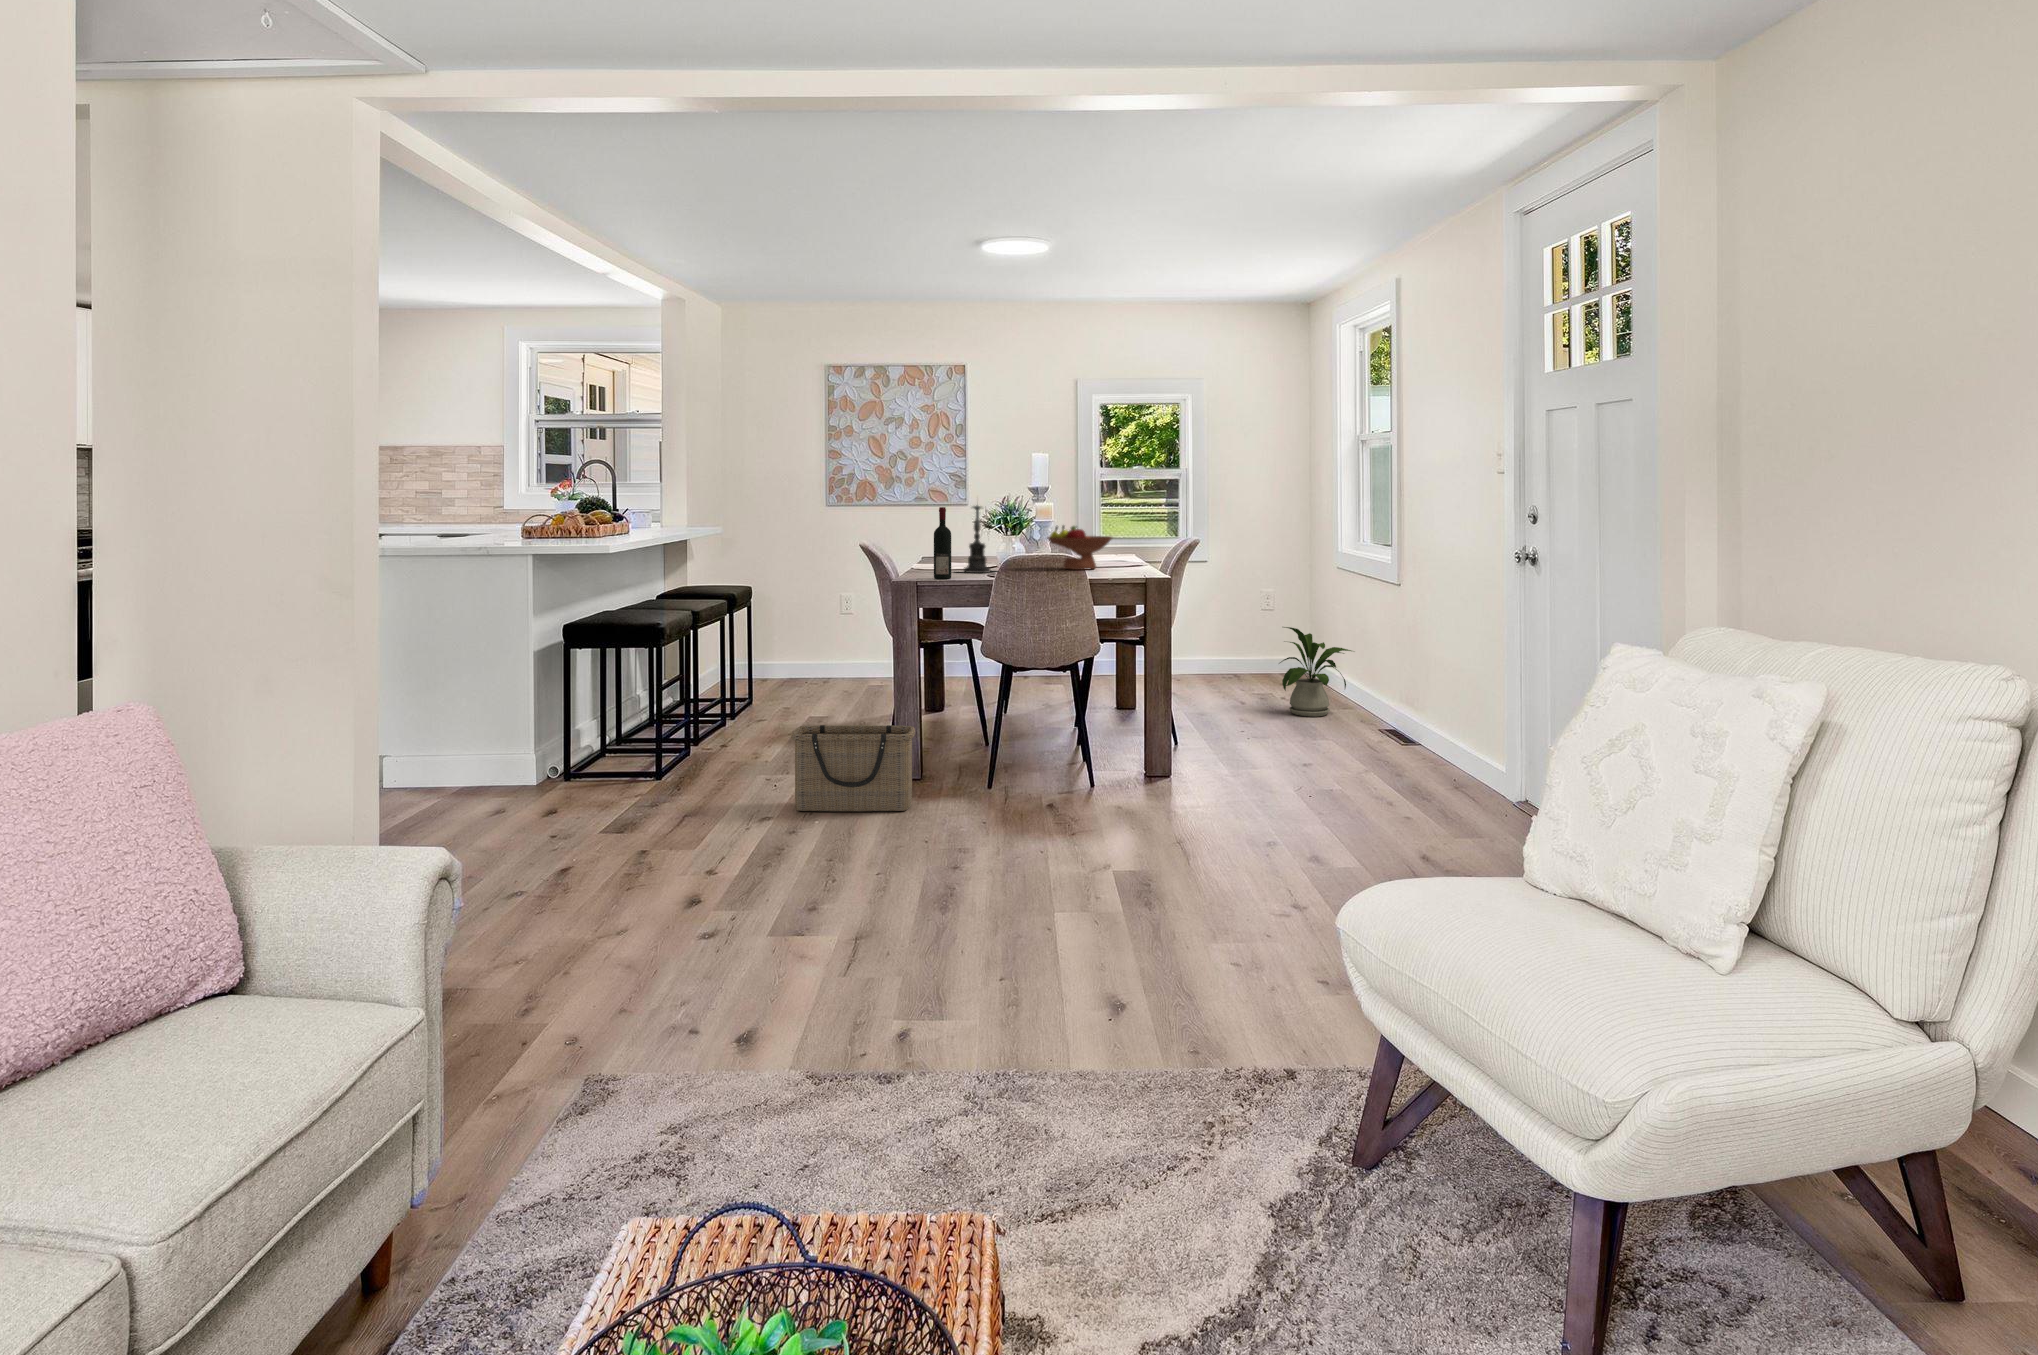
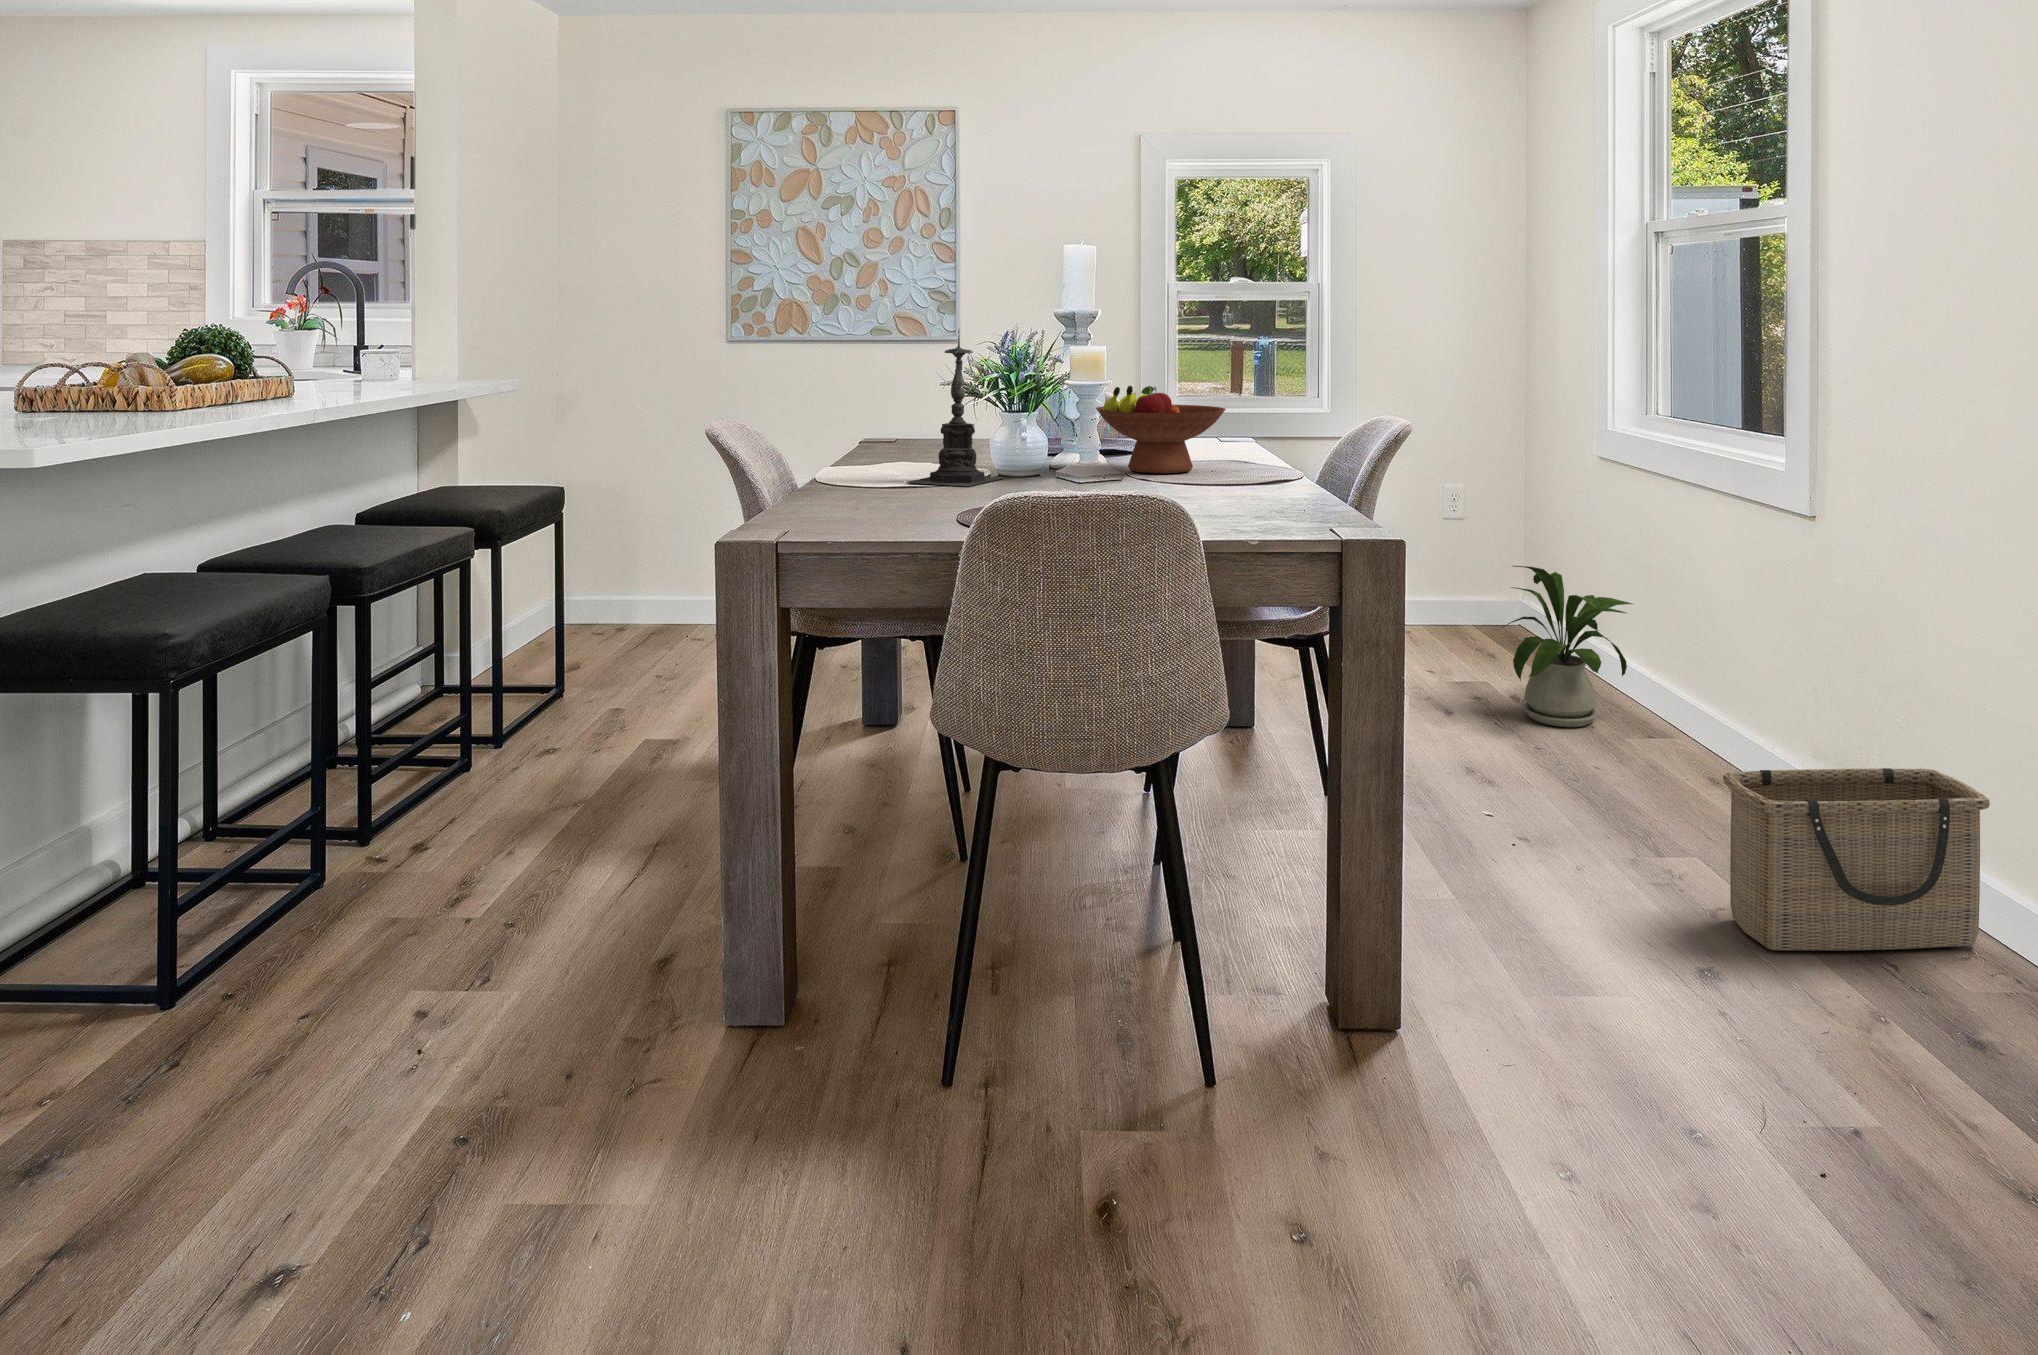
wine bottle: present [934,507,951,579] -> none [853,353,892,512]
basket: present [791,725,915,812] -> present [1723,768,1990,951]

